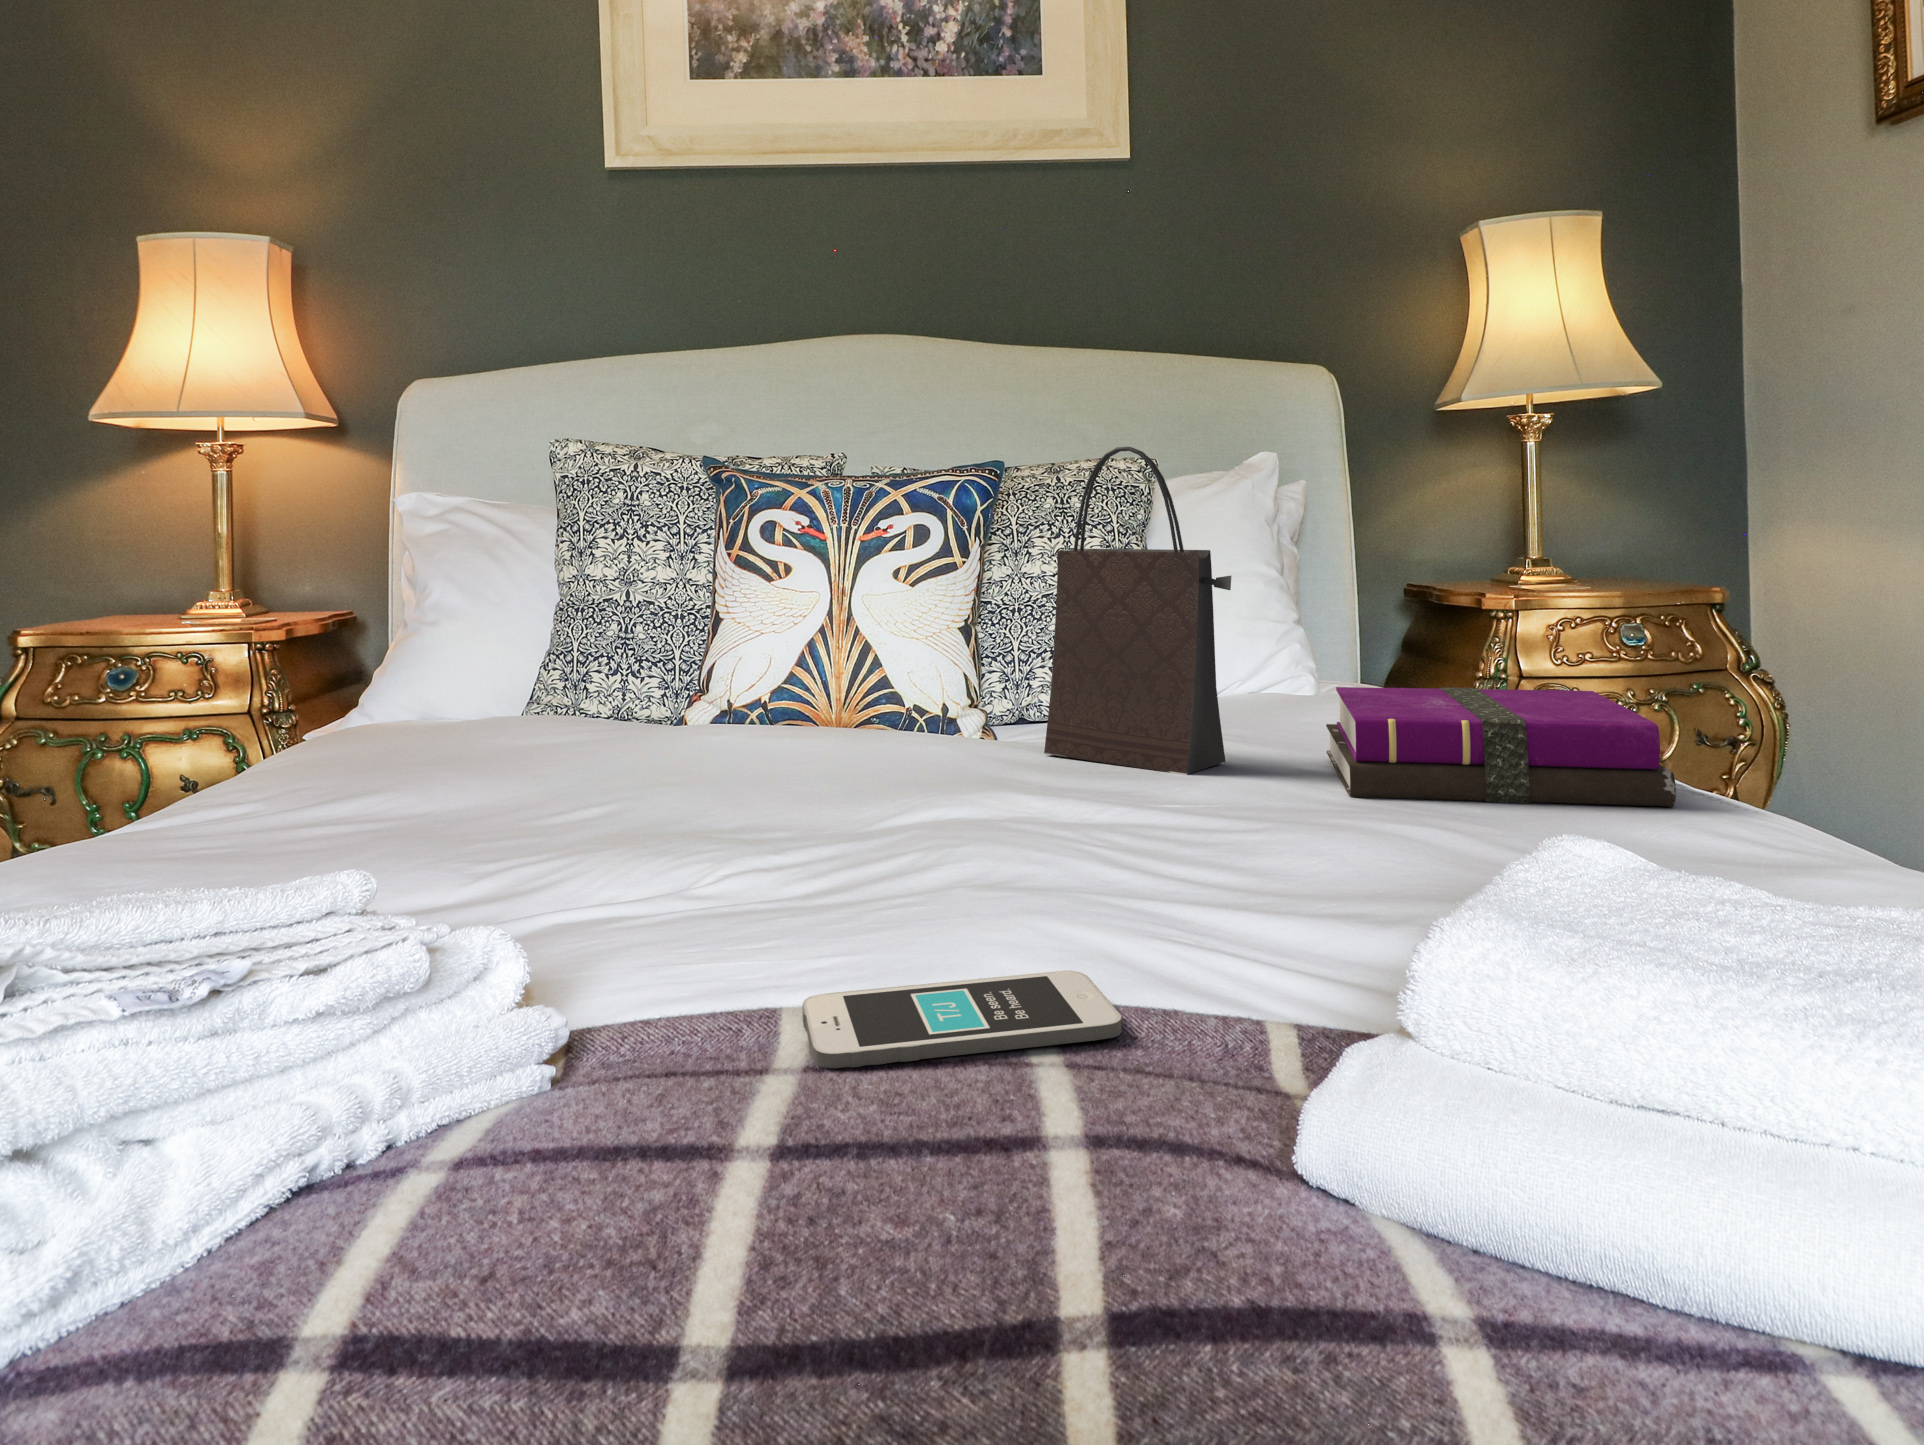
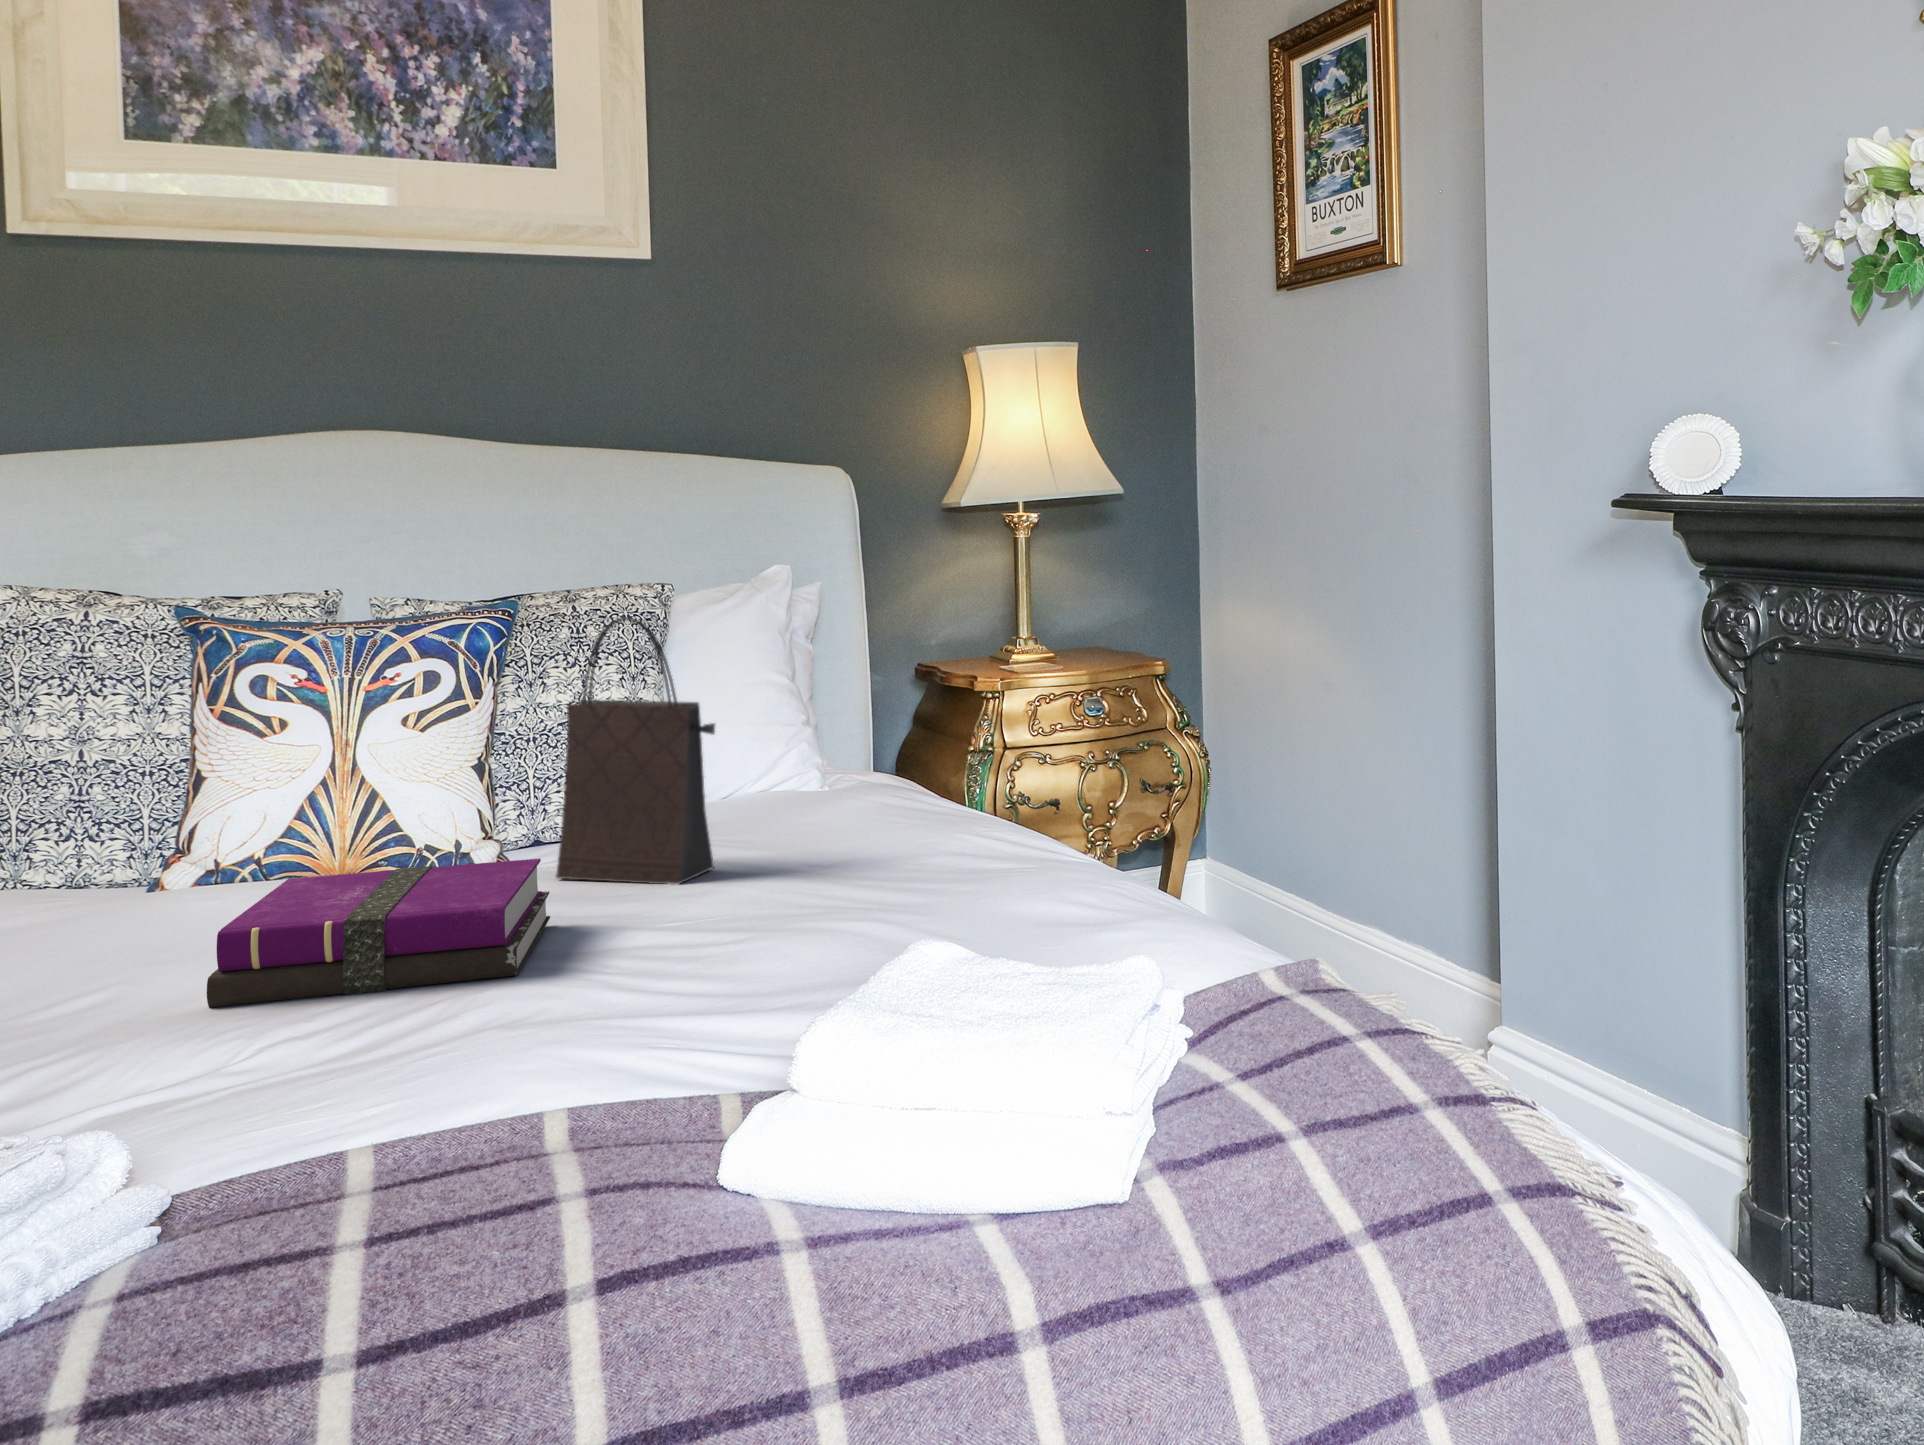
notebook: present [1326,687,1676,807] -> present [207,858,550,1008]
smartphone: present [802,971,1122,1068] -> none [372,1044,583,1123]

